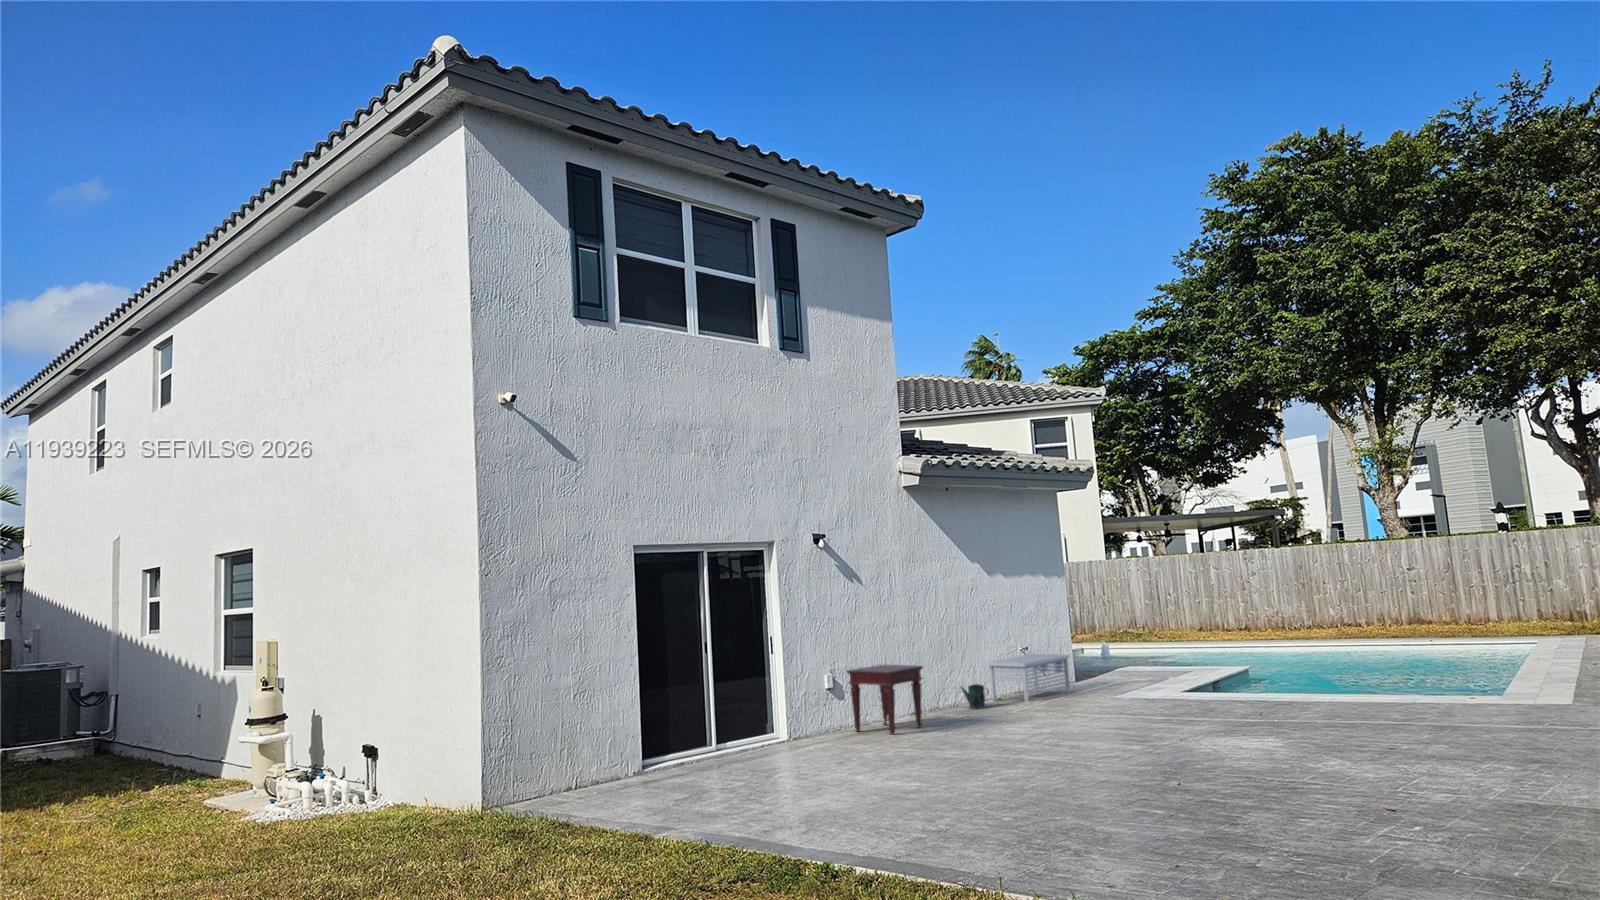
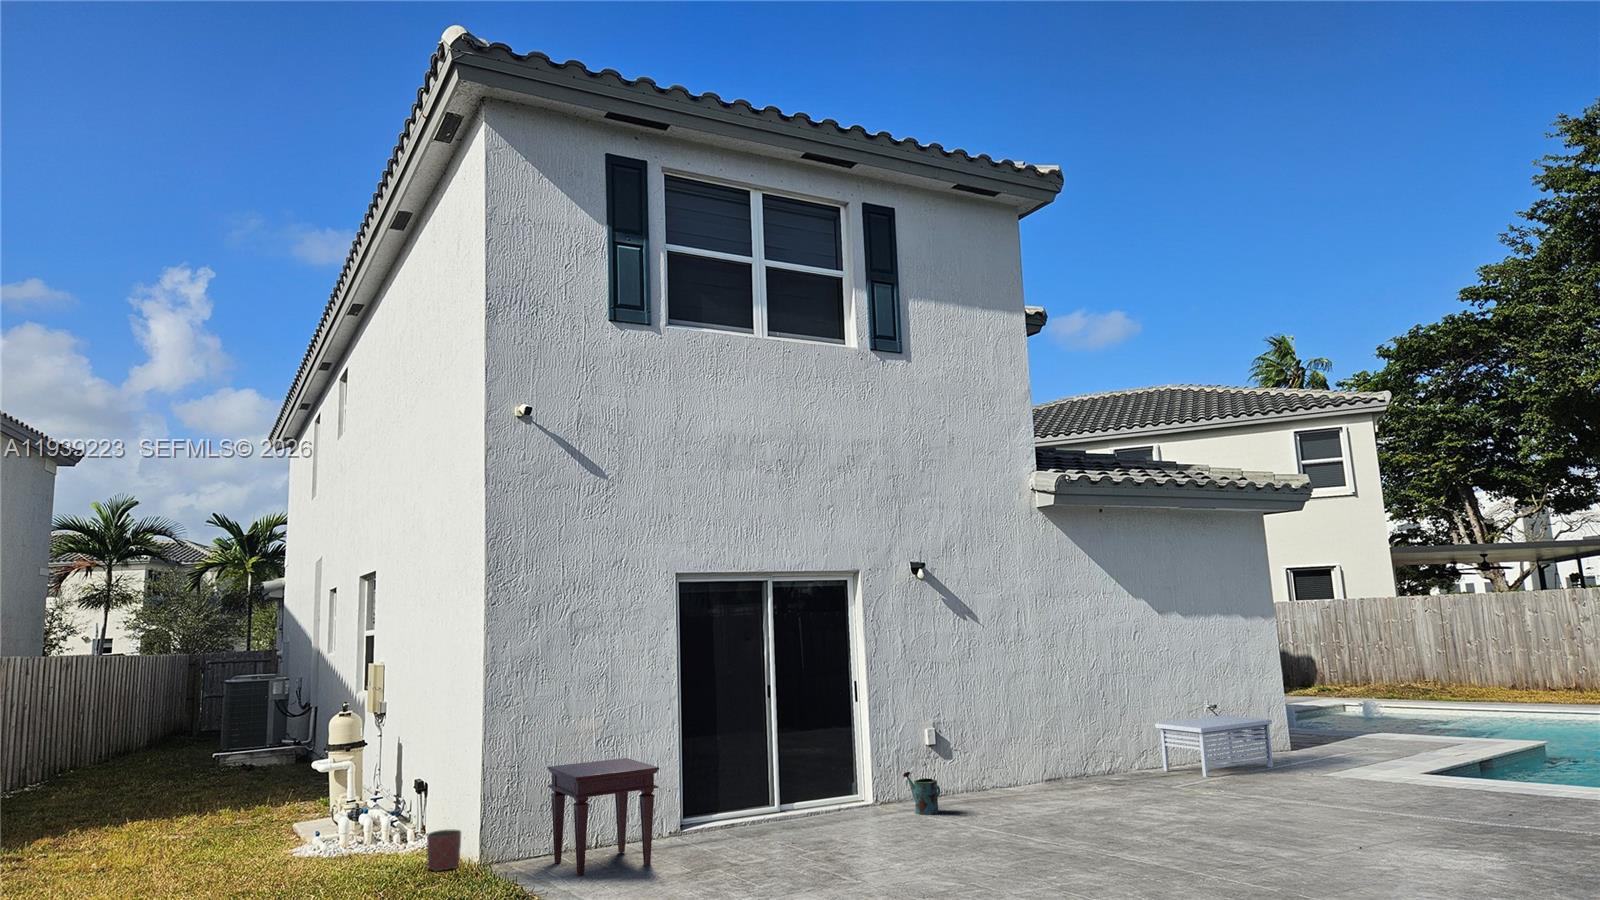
side table: present [847,664,923,735] -> present [547,758,659,876]
watering can: present [961,684,988,709] -> present [903,772,940,815]
planter: none [427,783,459,822] -> present [427,829,461,872]

